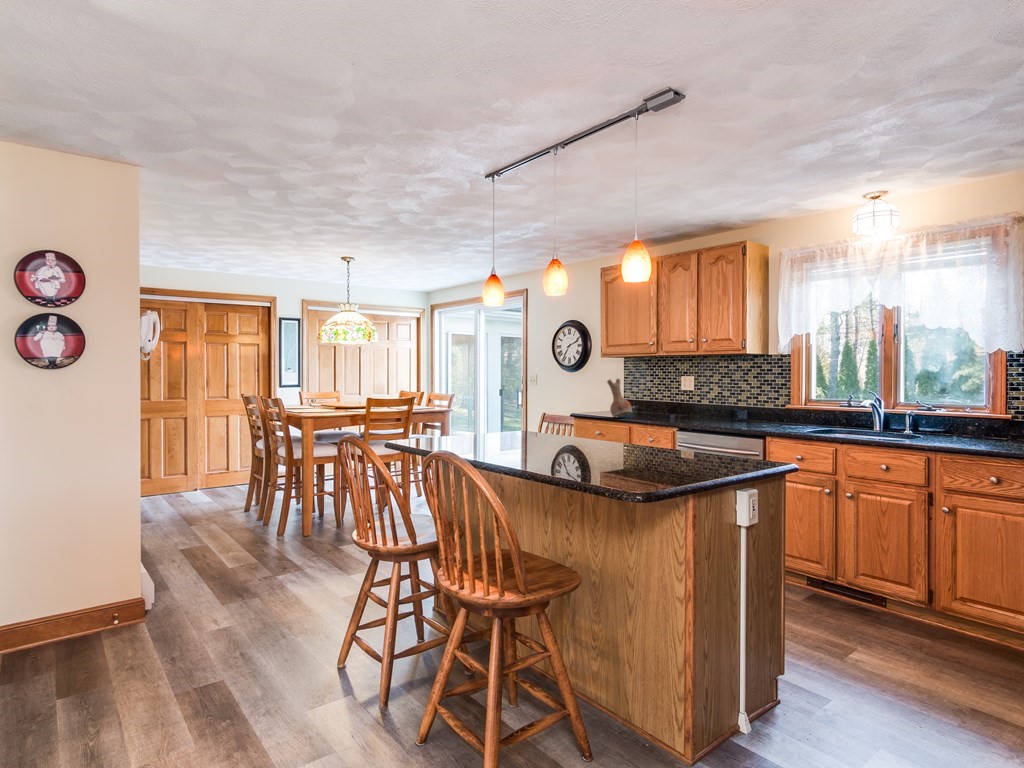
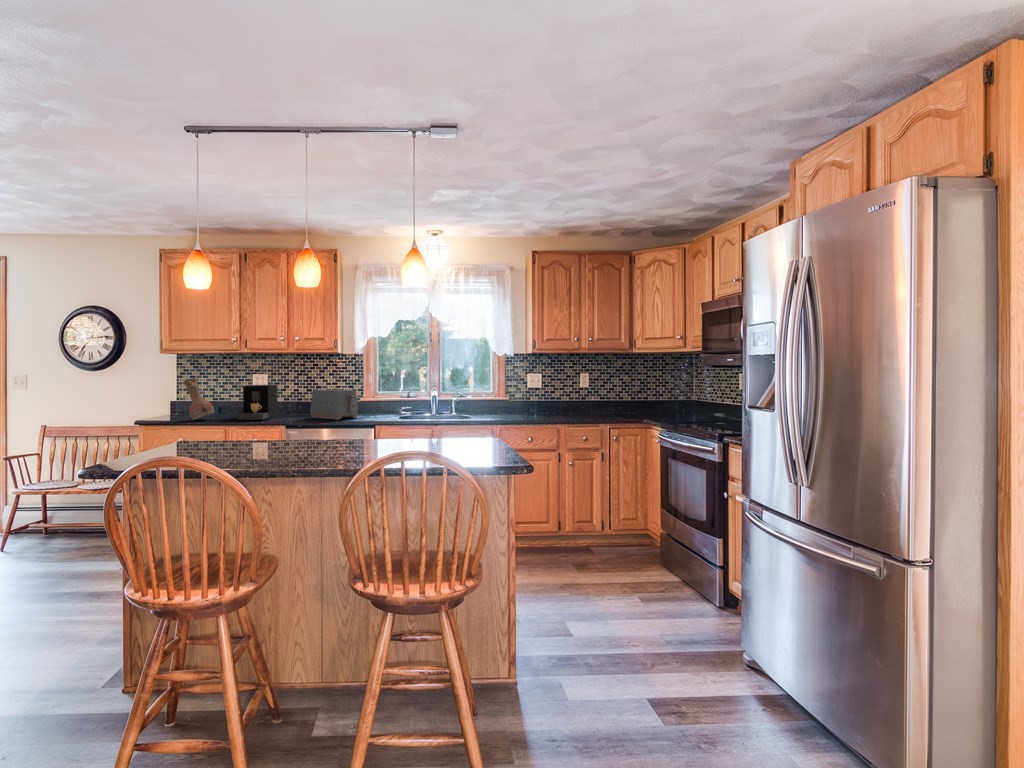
coffee maker: none [643,387,693,421] -> present [237,385,278,420]
toaster: none [715,393,762,427] -> present [310,389,358,420]

